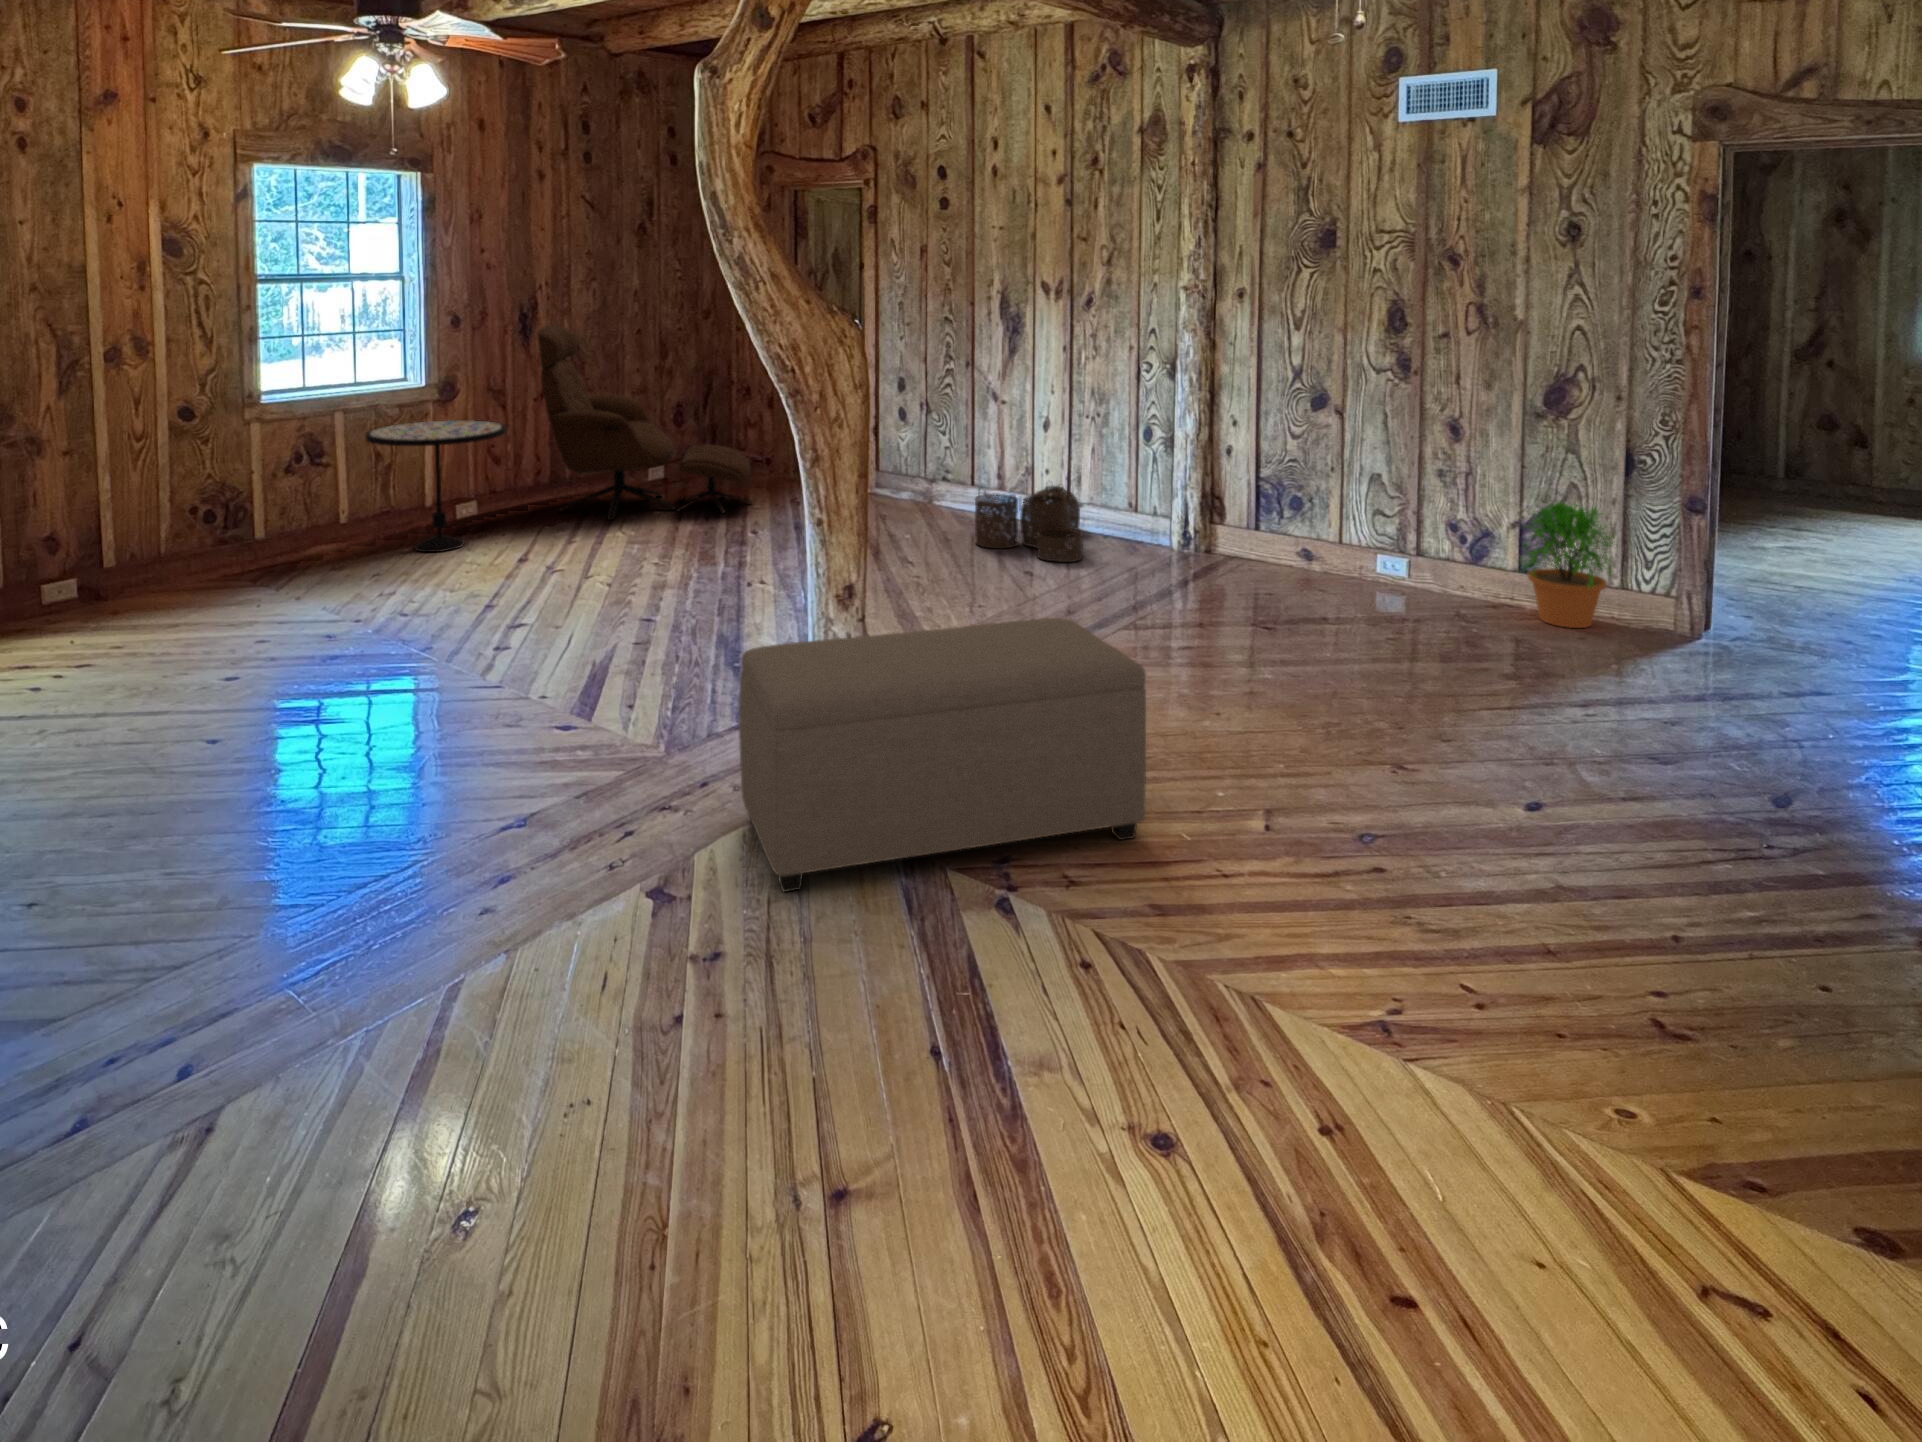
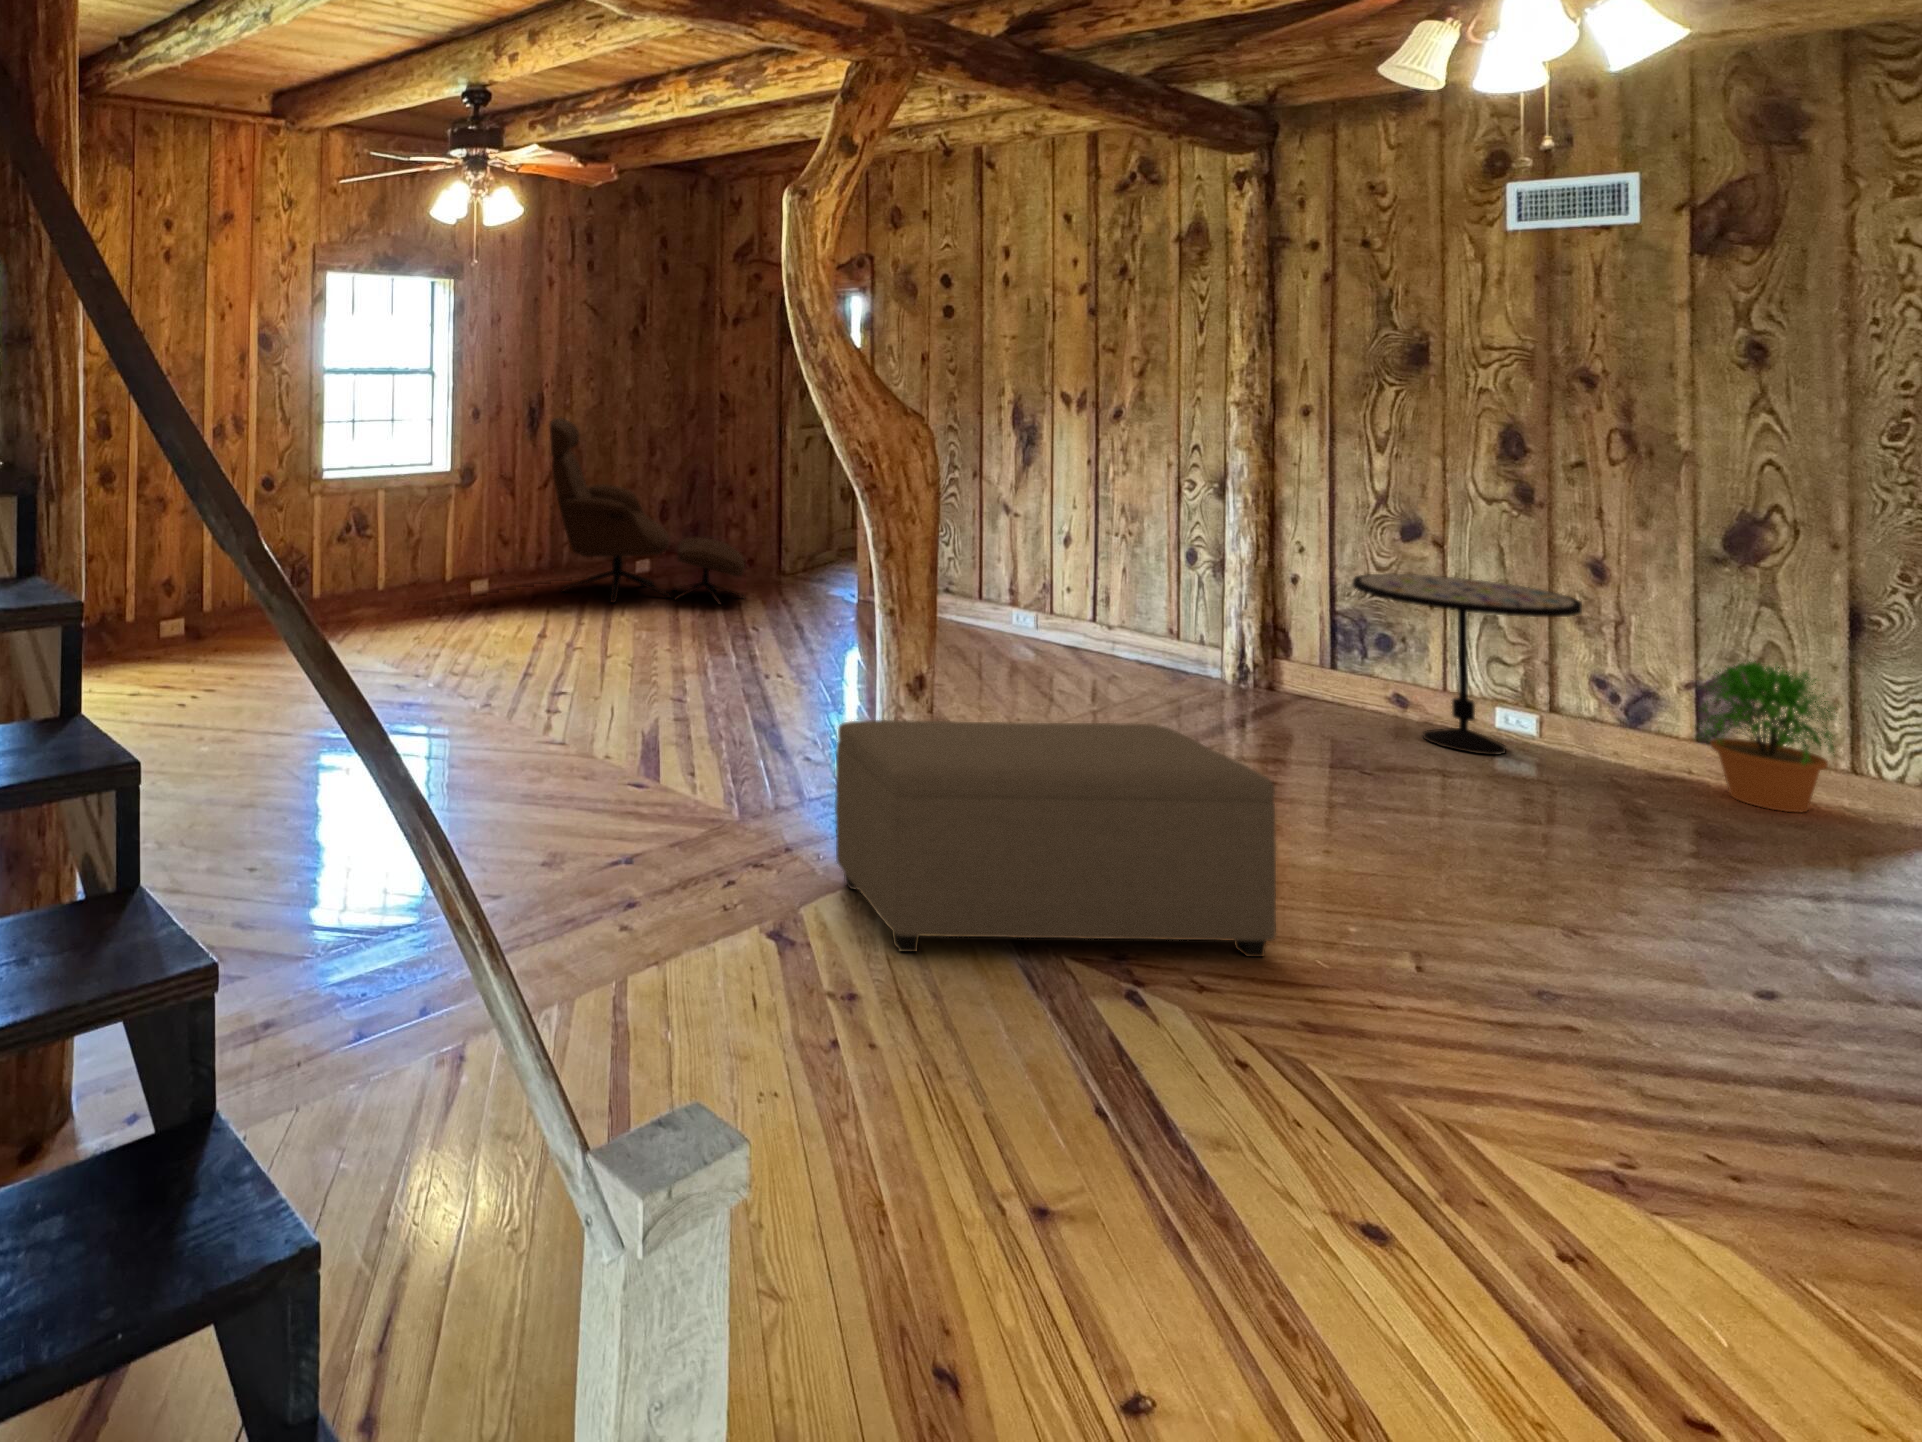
side table: present [366,420,506,552] -> present [1352,574,1582,755]
woven basket: present [975,486,1083,562] -> none [993,597,1120,682]

